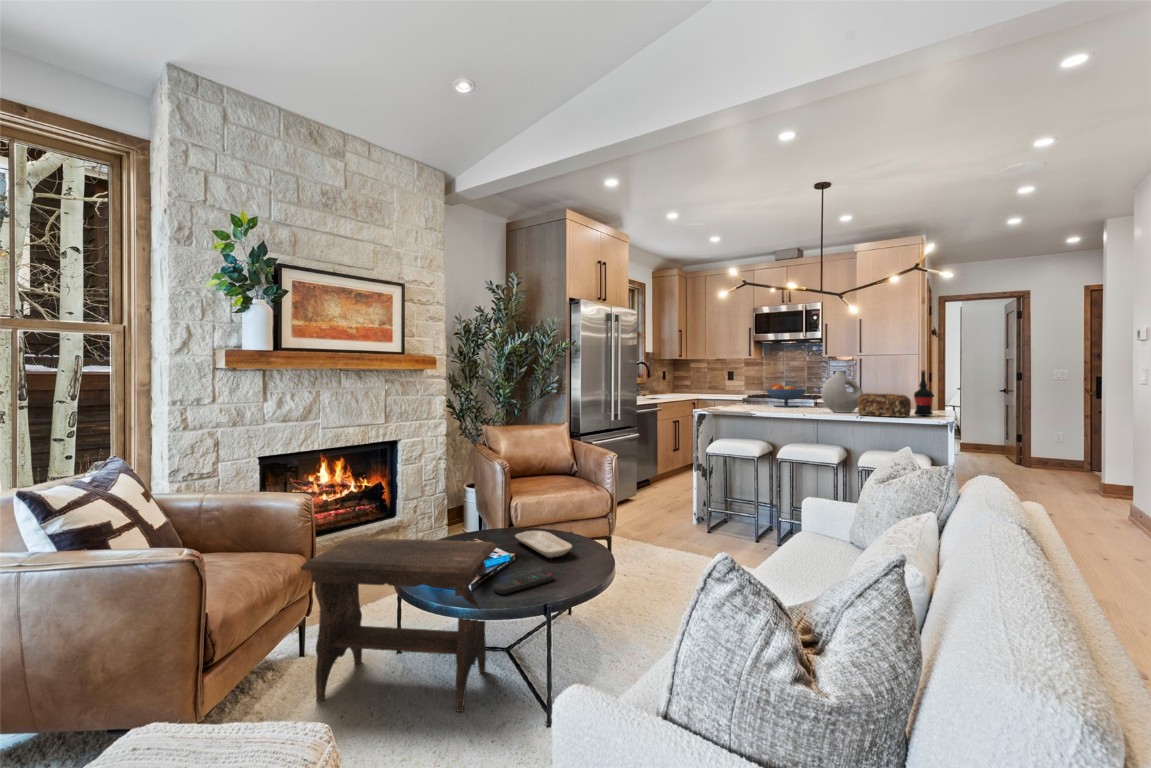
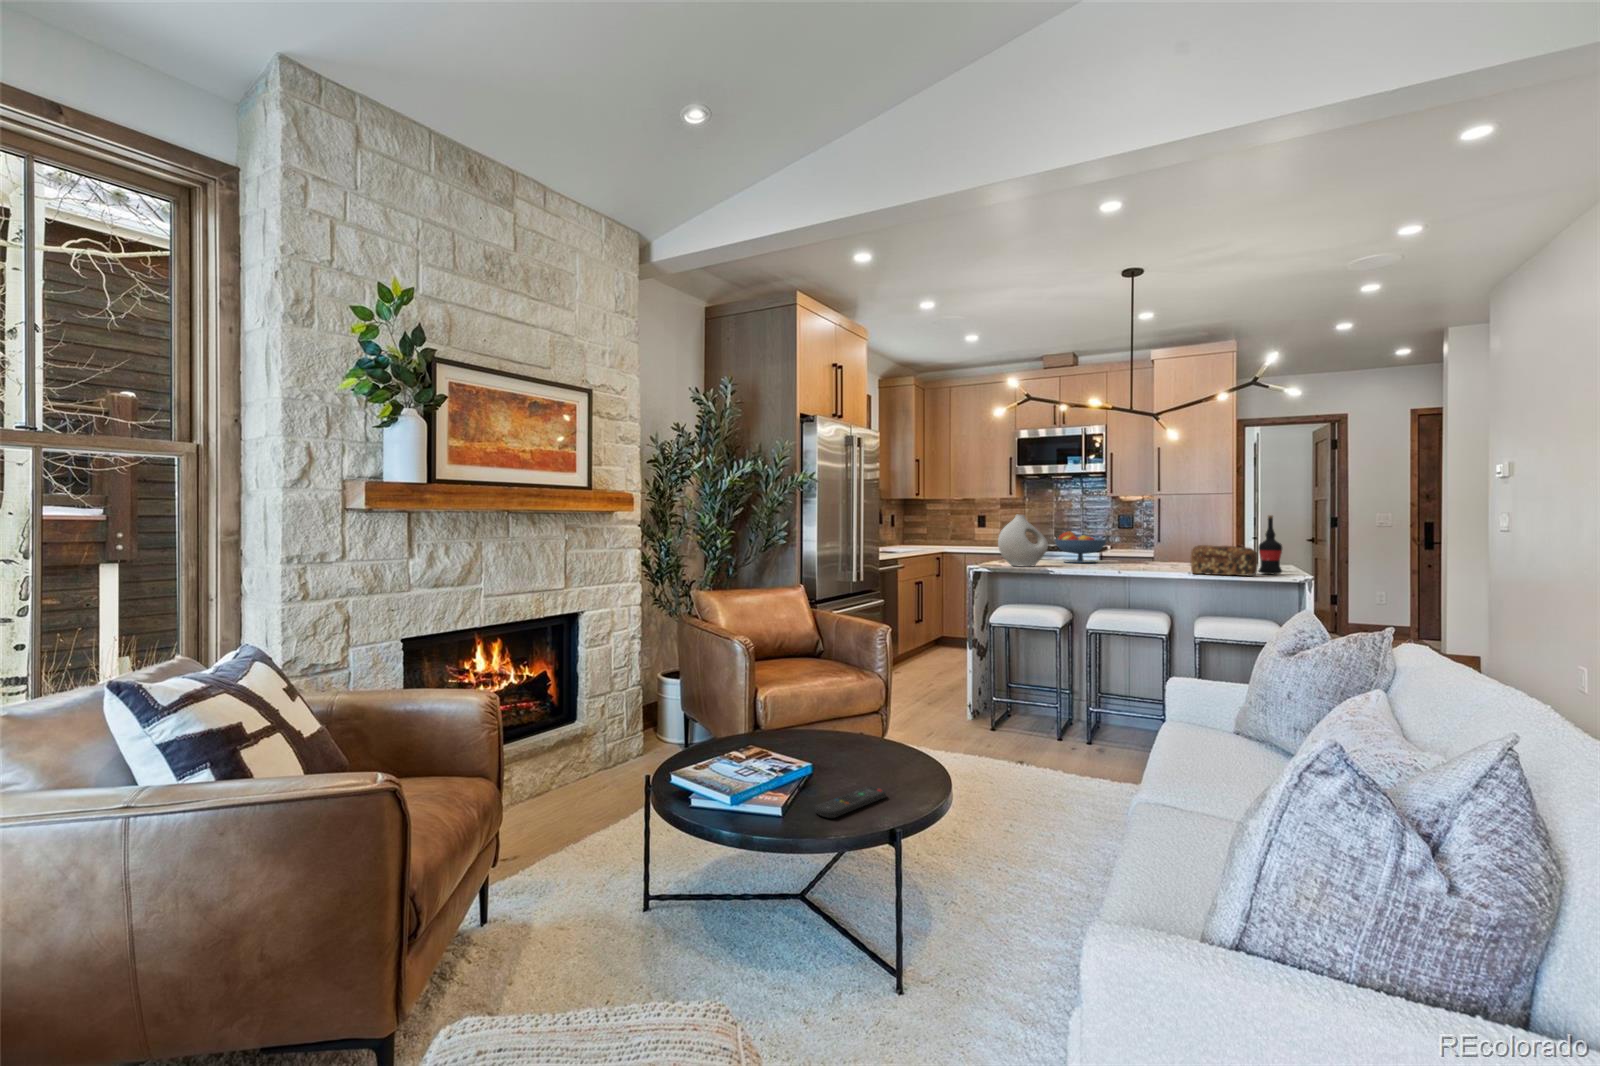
vase: present [821,371,863,413] -> present [998,515,1048,566]
tray: present [515,531,572,558] -> none [799,733,889,768]
footstool: present [301,537,497,712] -> none [544,748,795,981]

